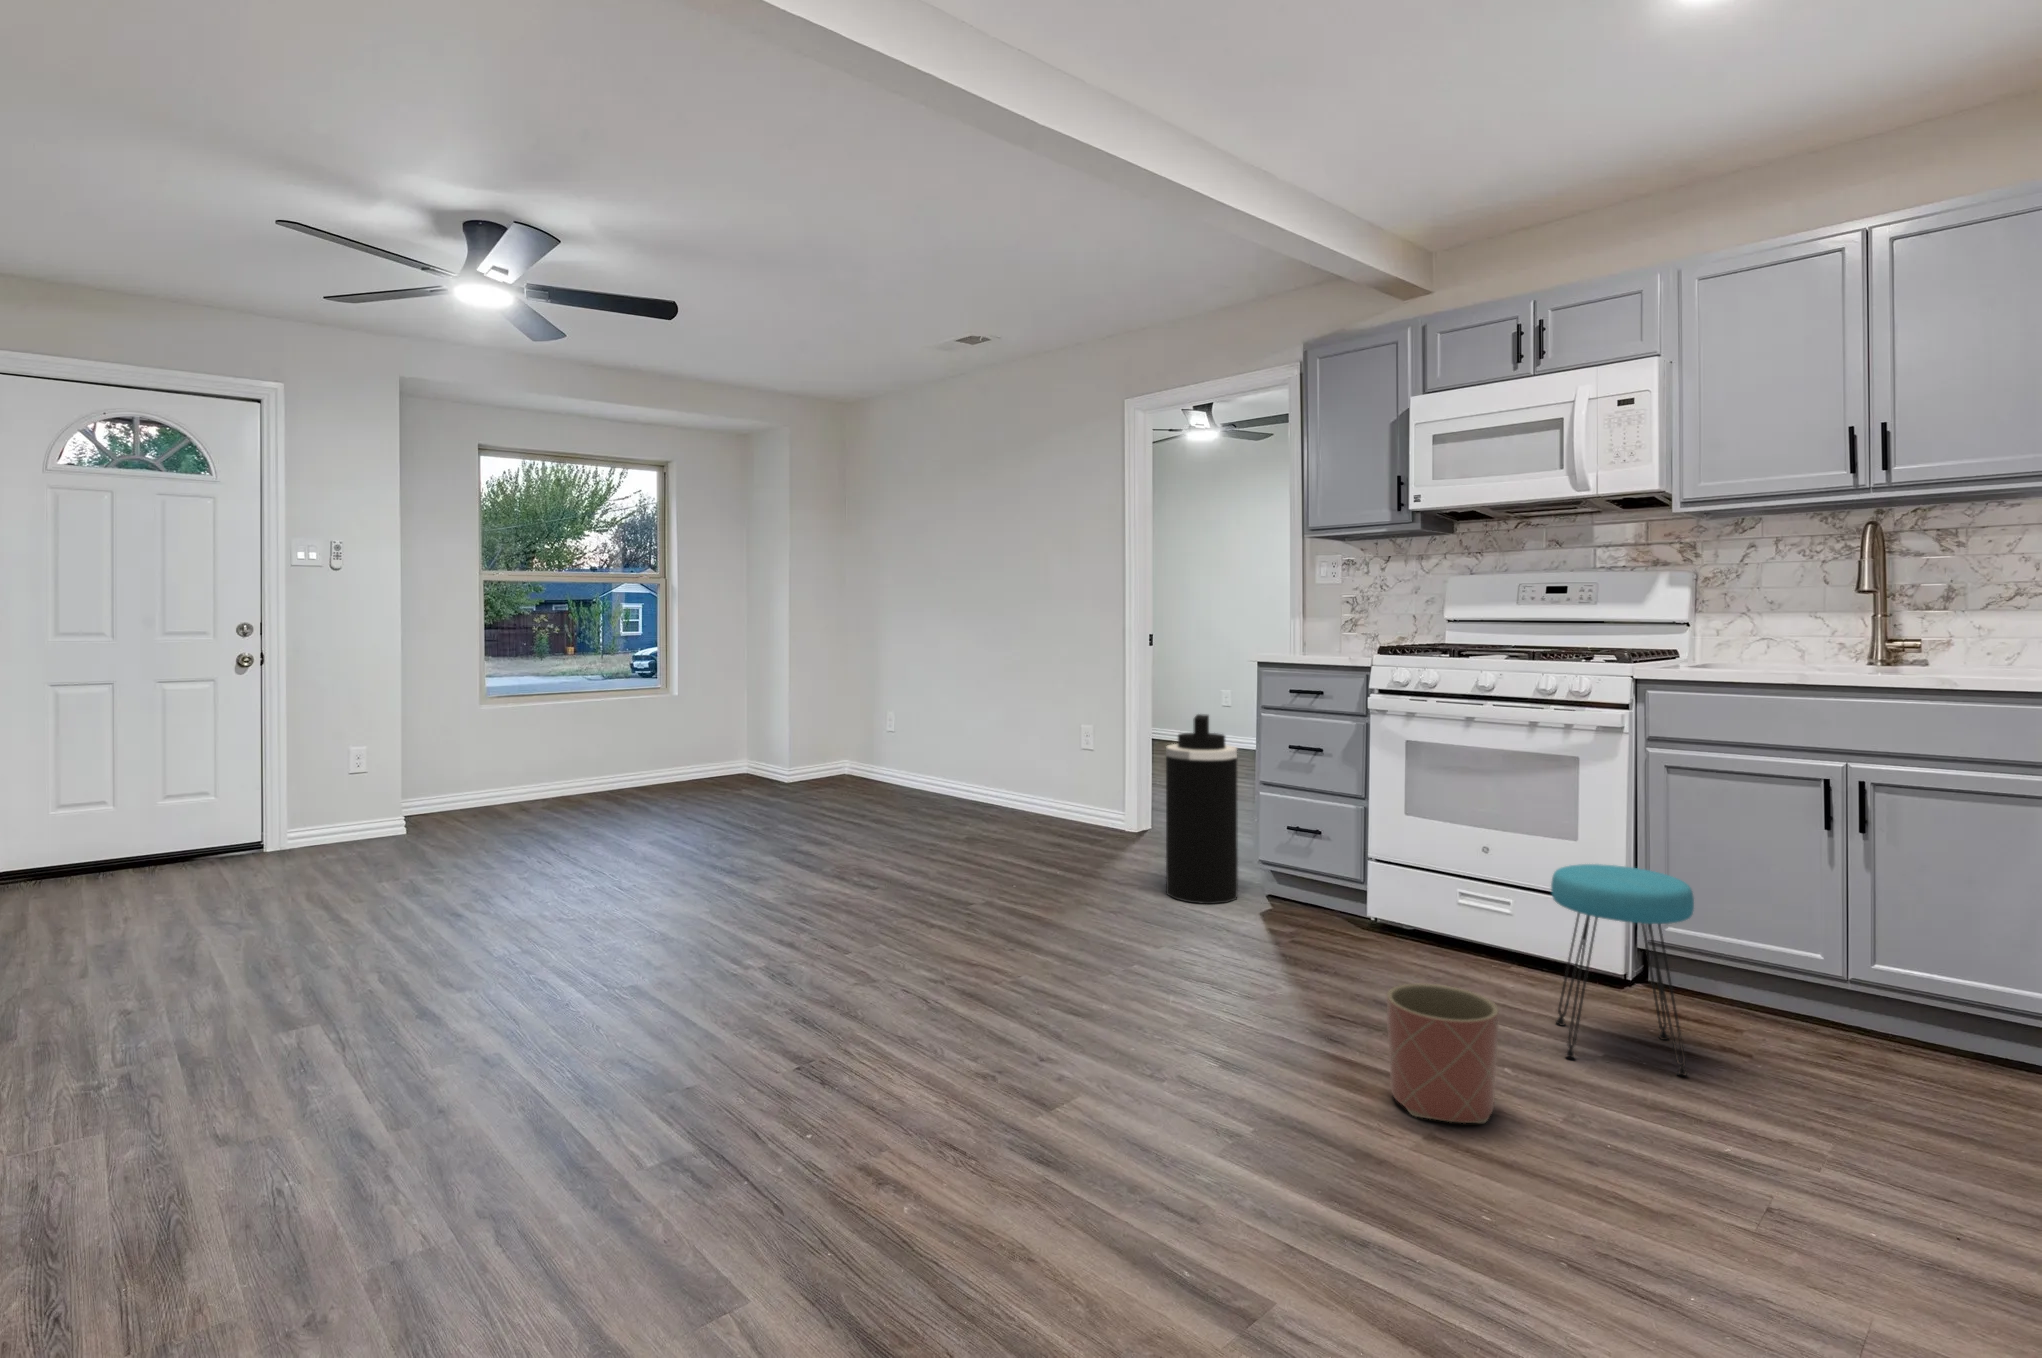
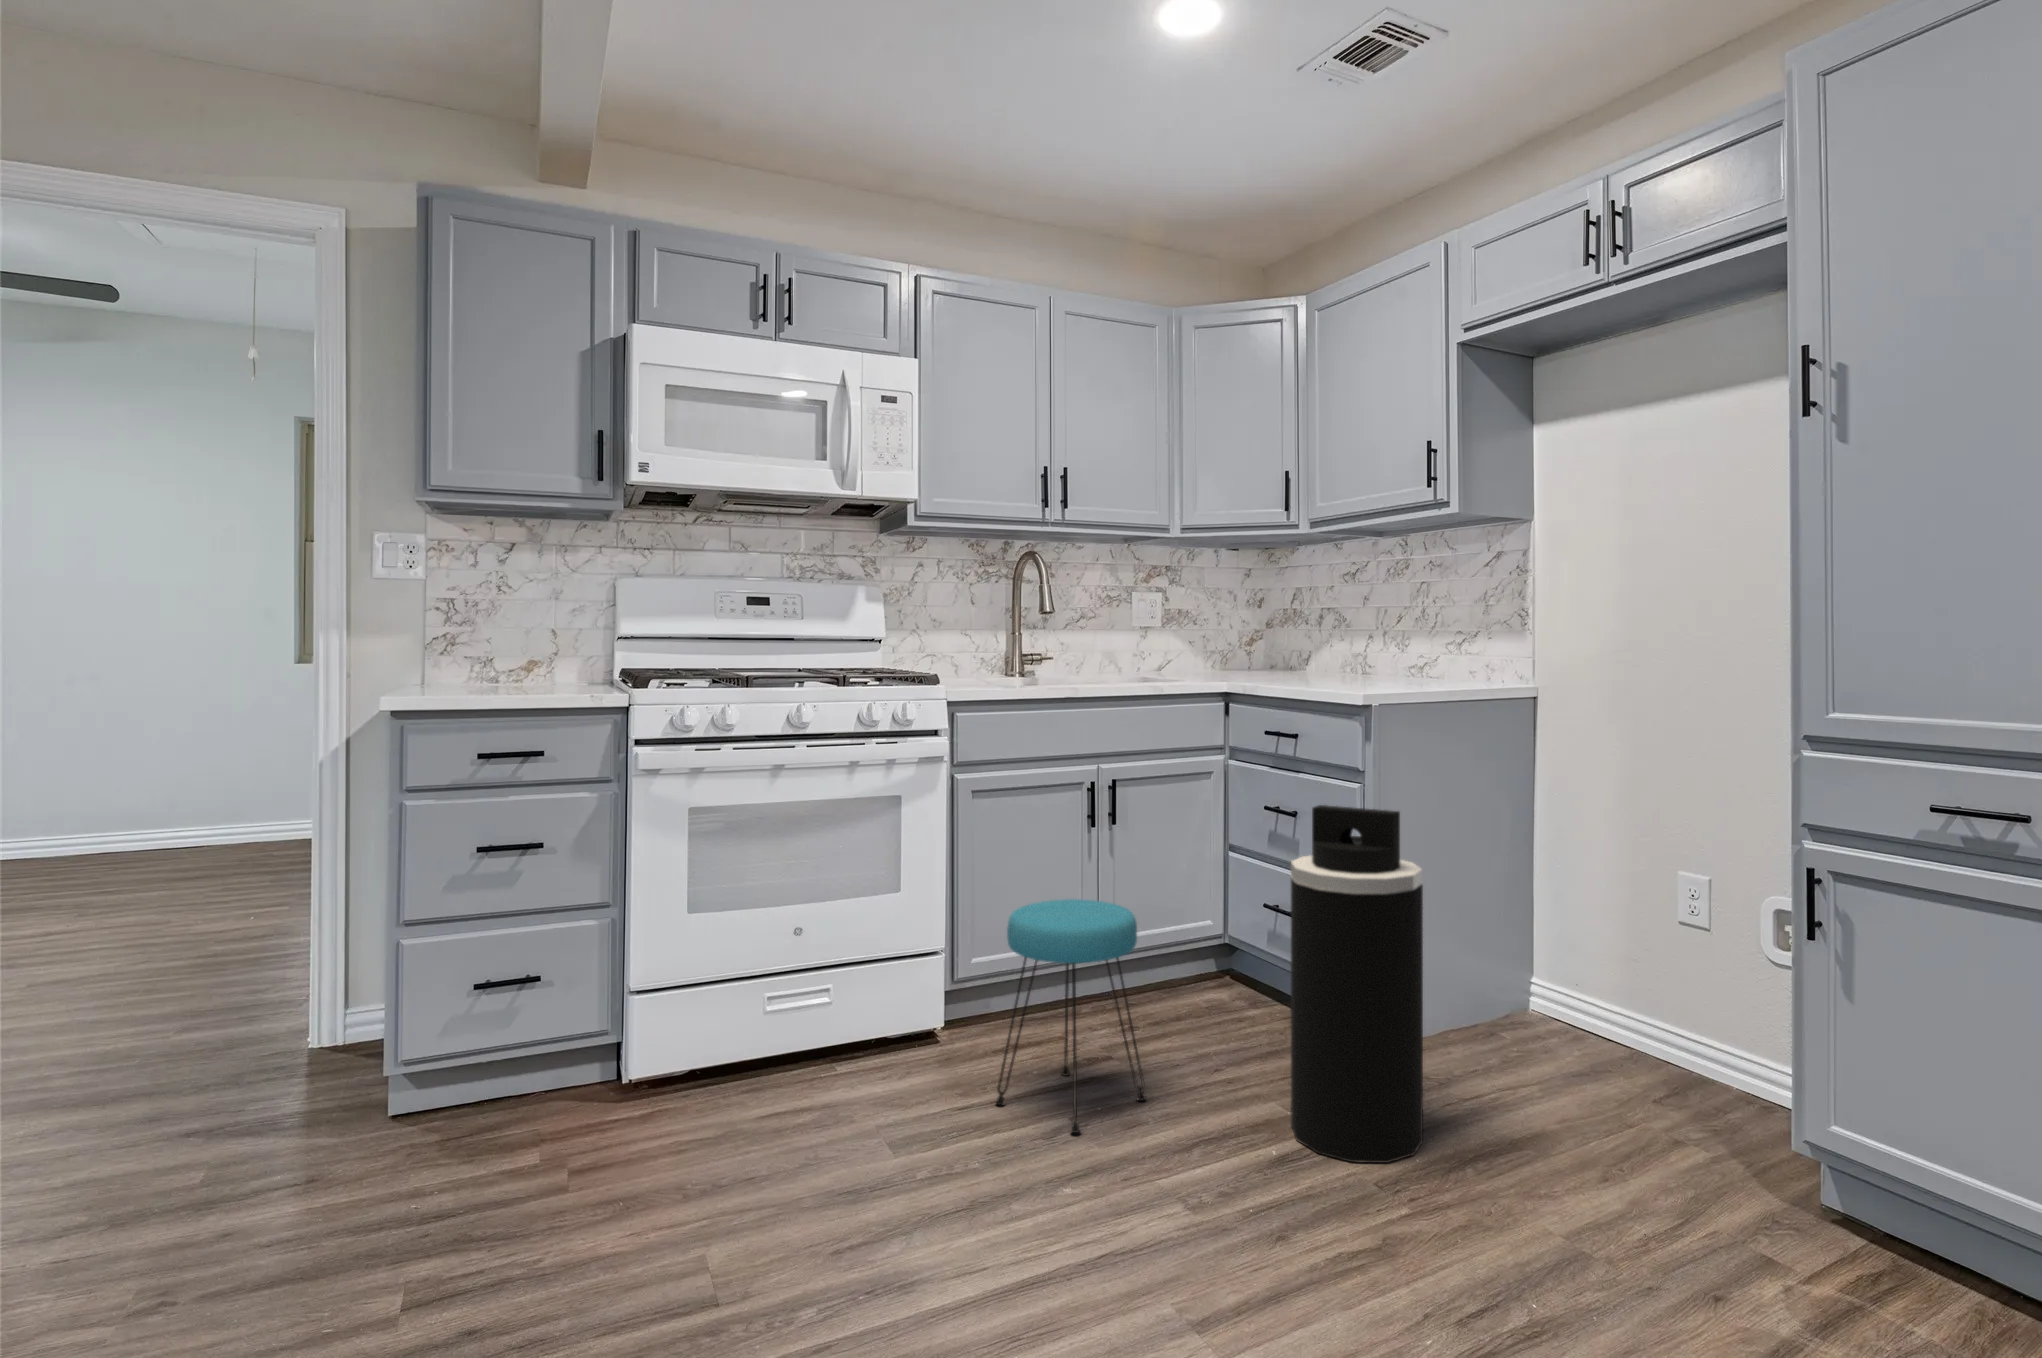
trash can: present [1166,714,1238,904] -> present [1290,805,1423,1163]
planter: present [1387,983,1499,1123] -> none [1074,1094,1205,1289]

